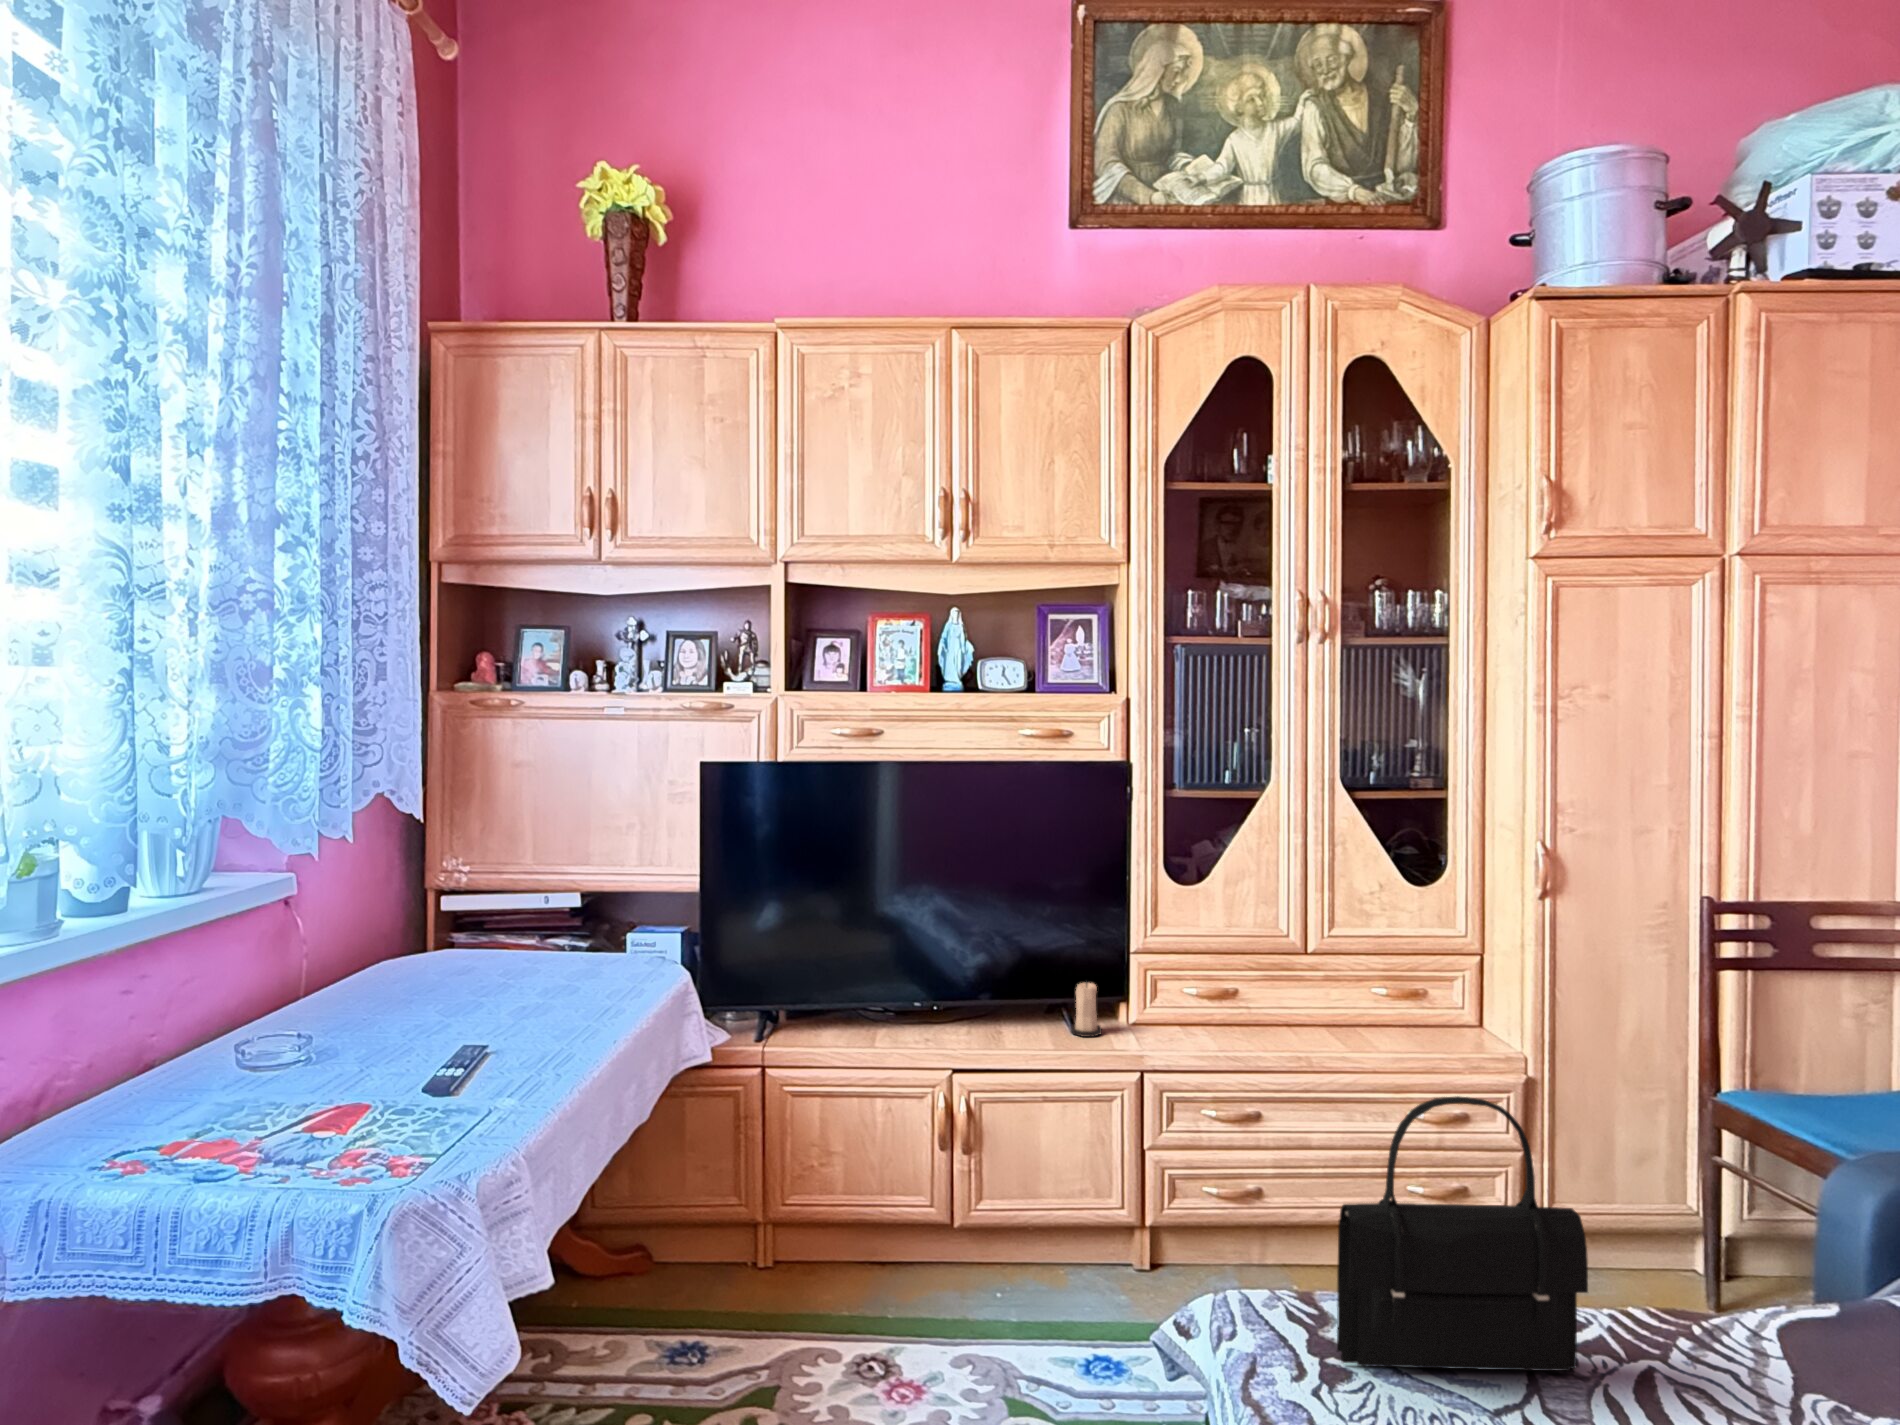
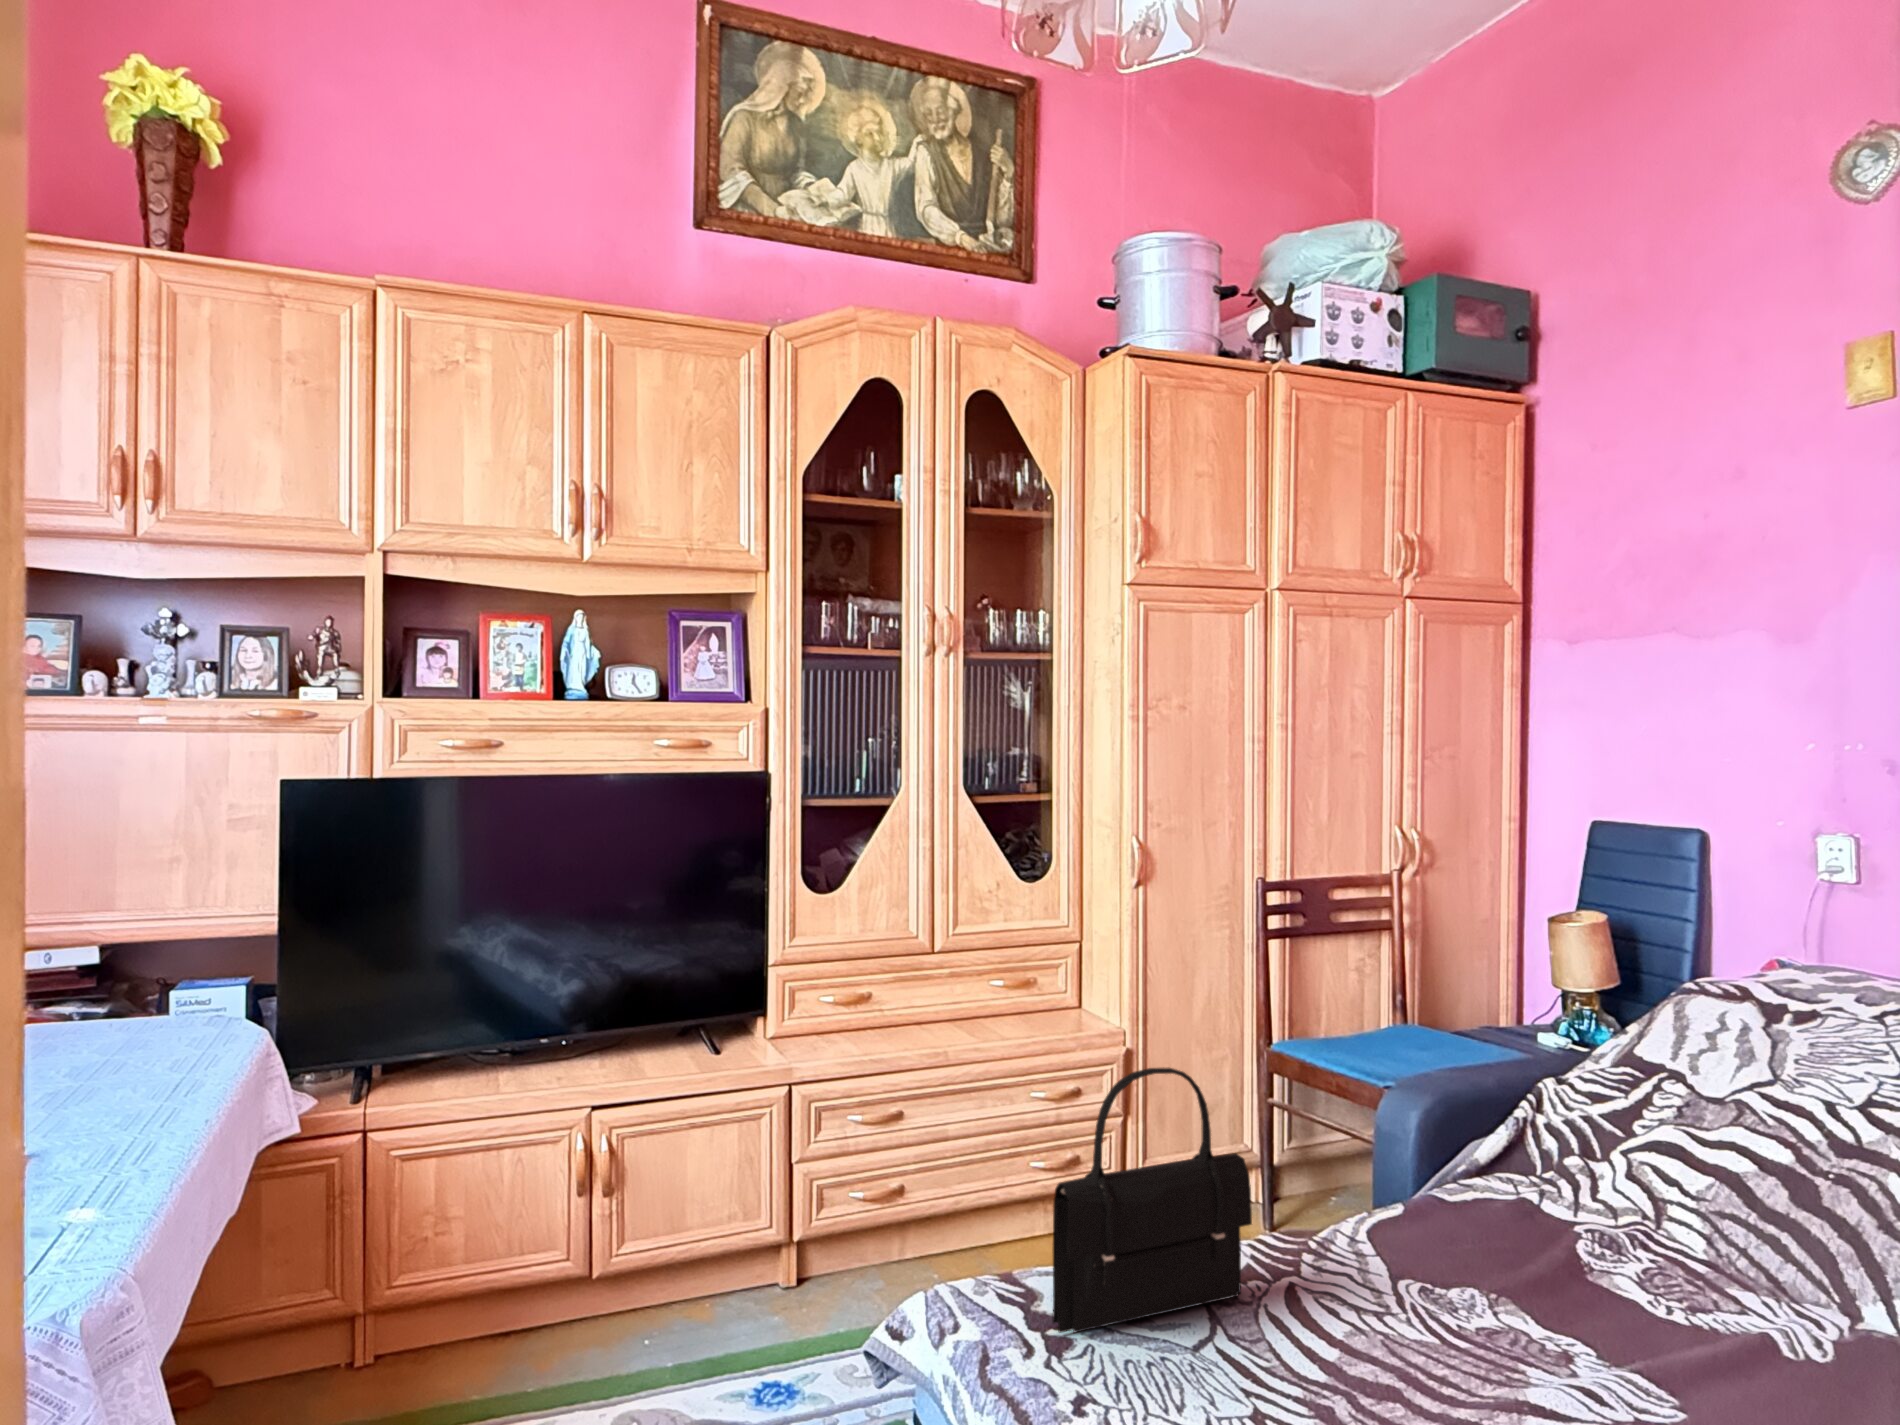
candle: present [1071,982,1102,1037] -> none [714,998,747,1057]

